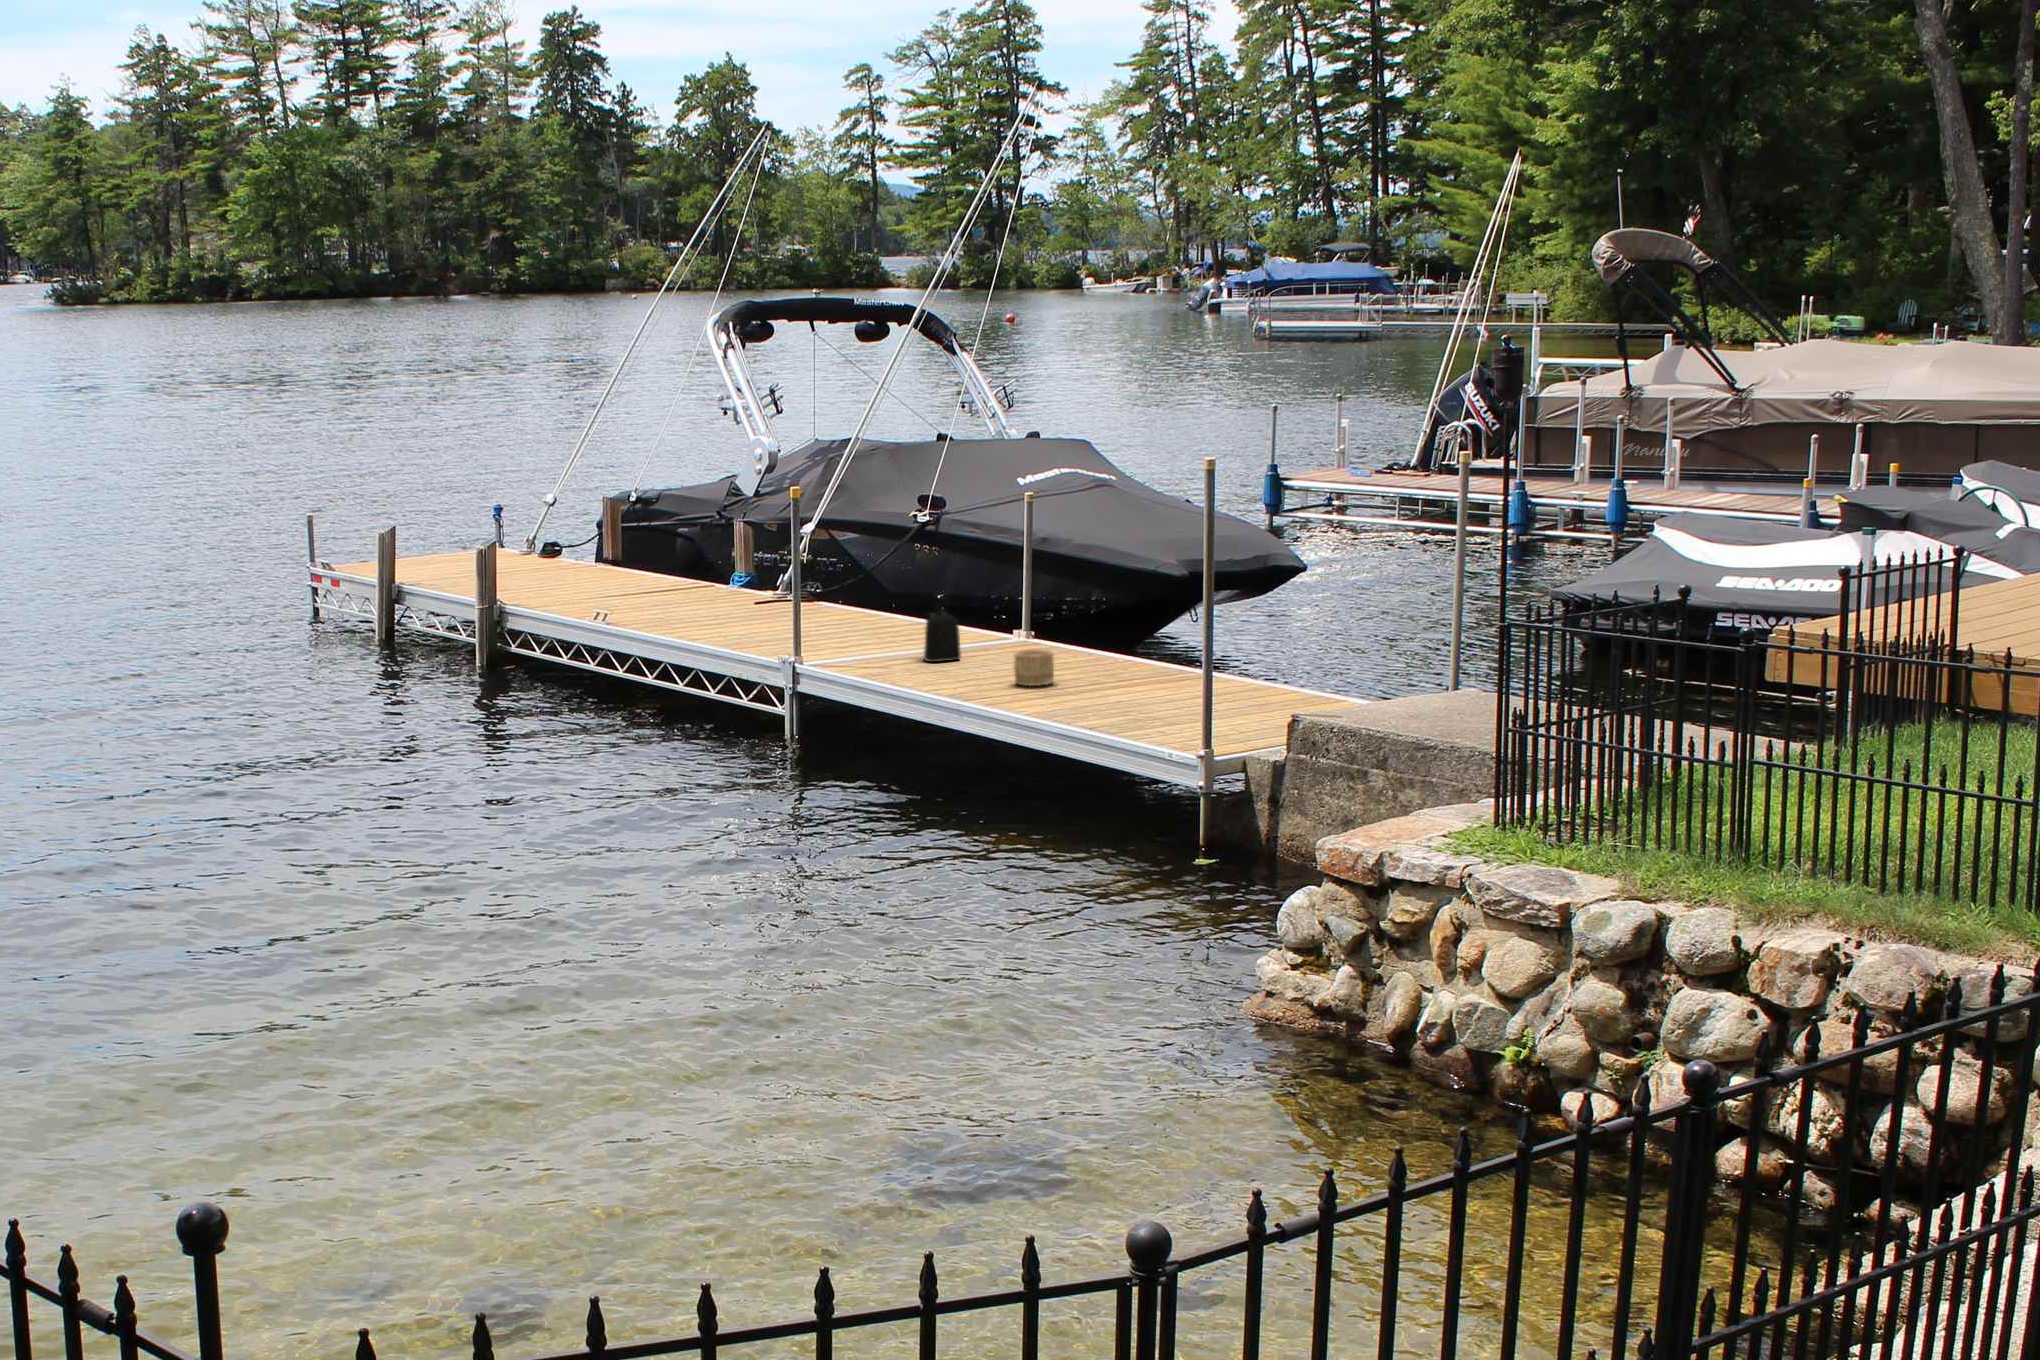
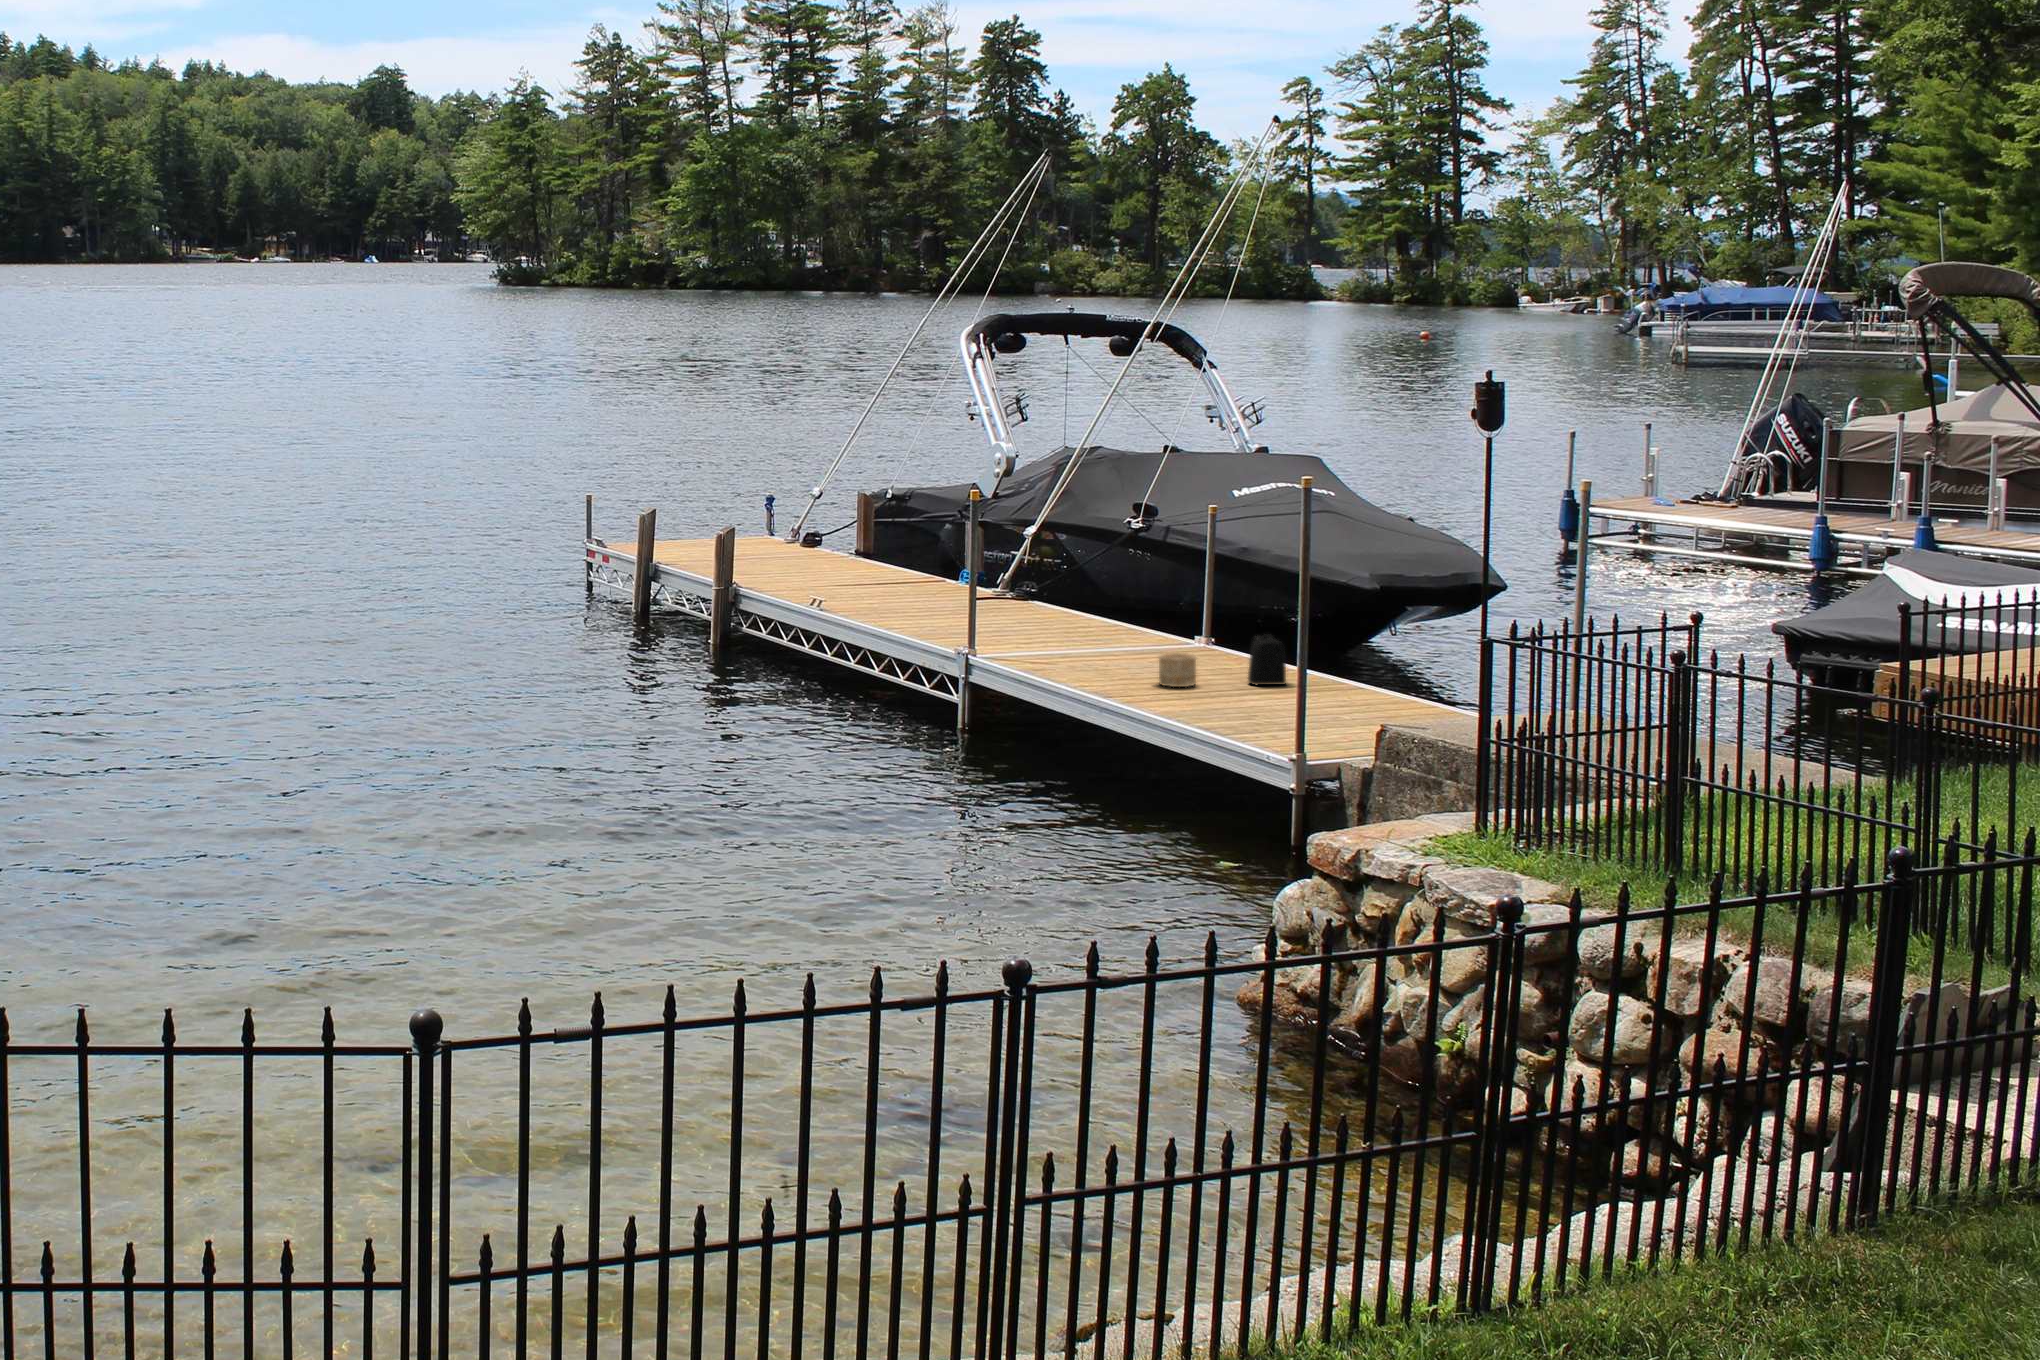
backpack: present [924,610,961,662] -> present [1248,634,1286,685]

